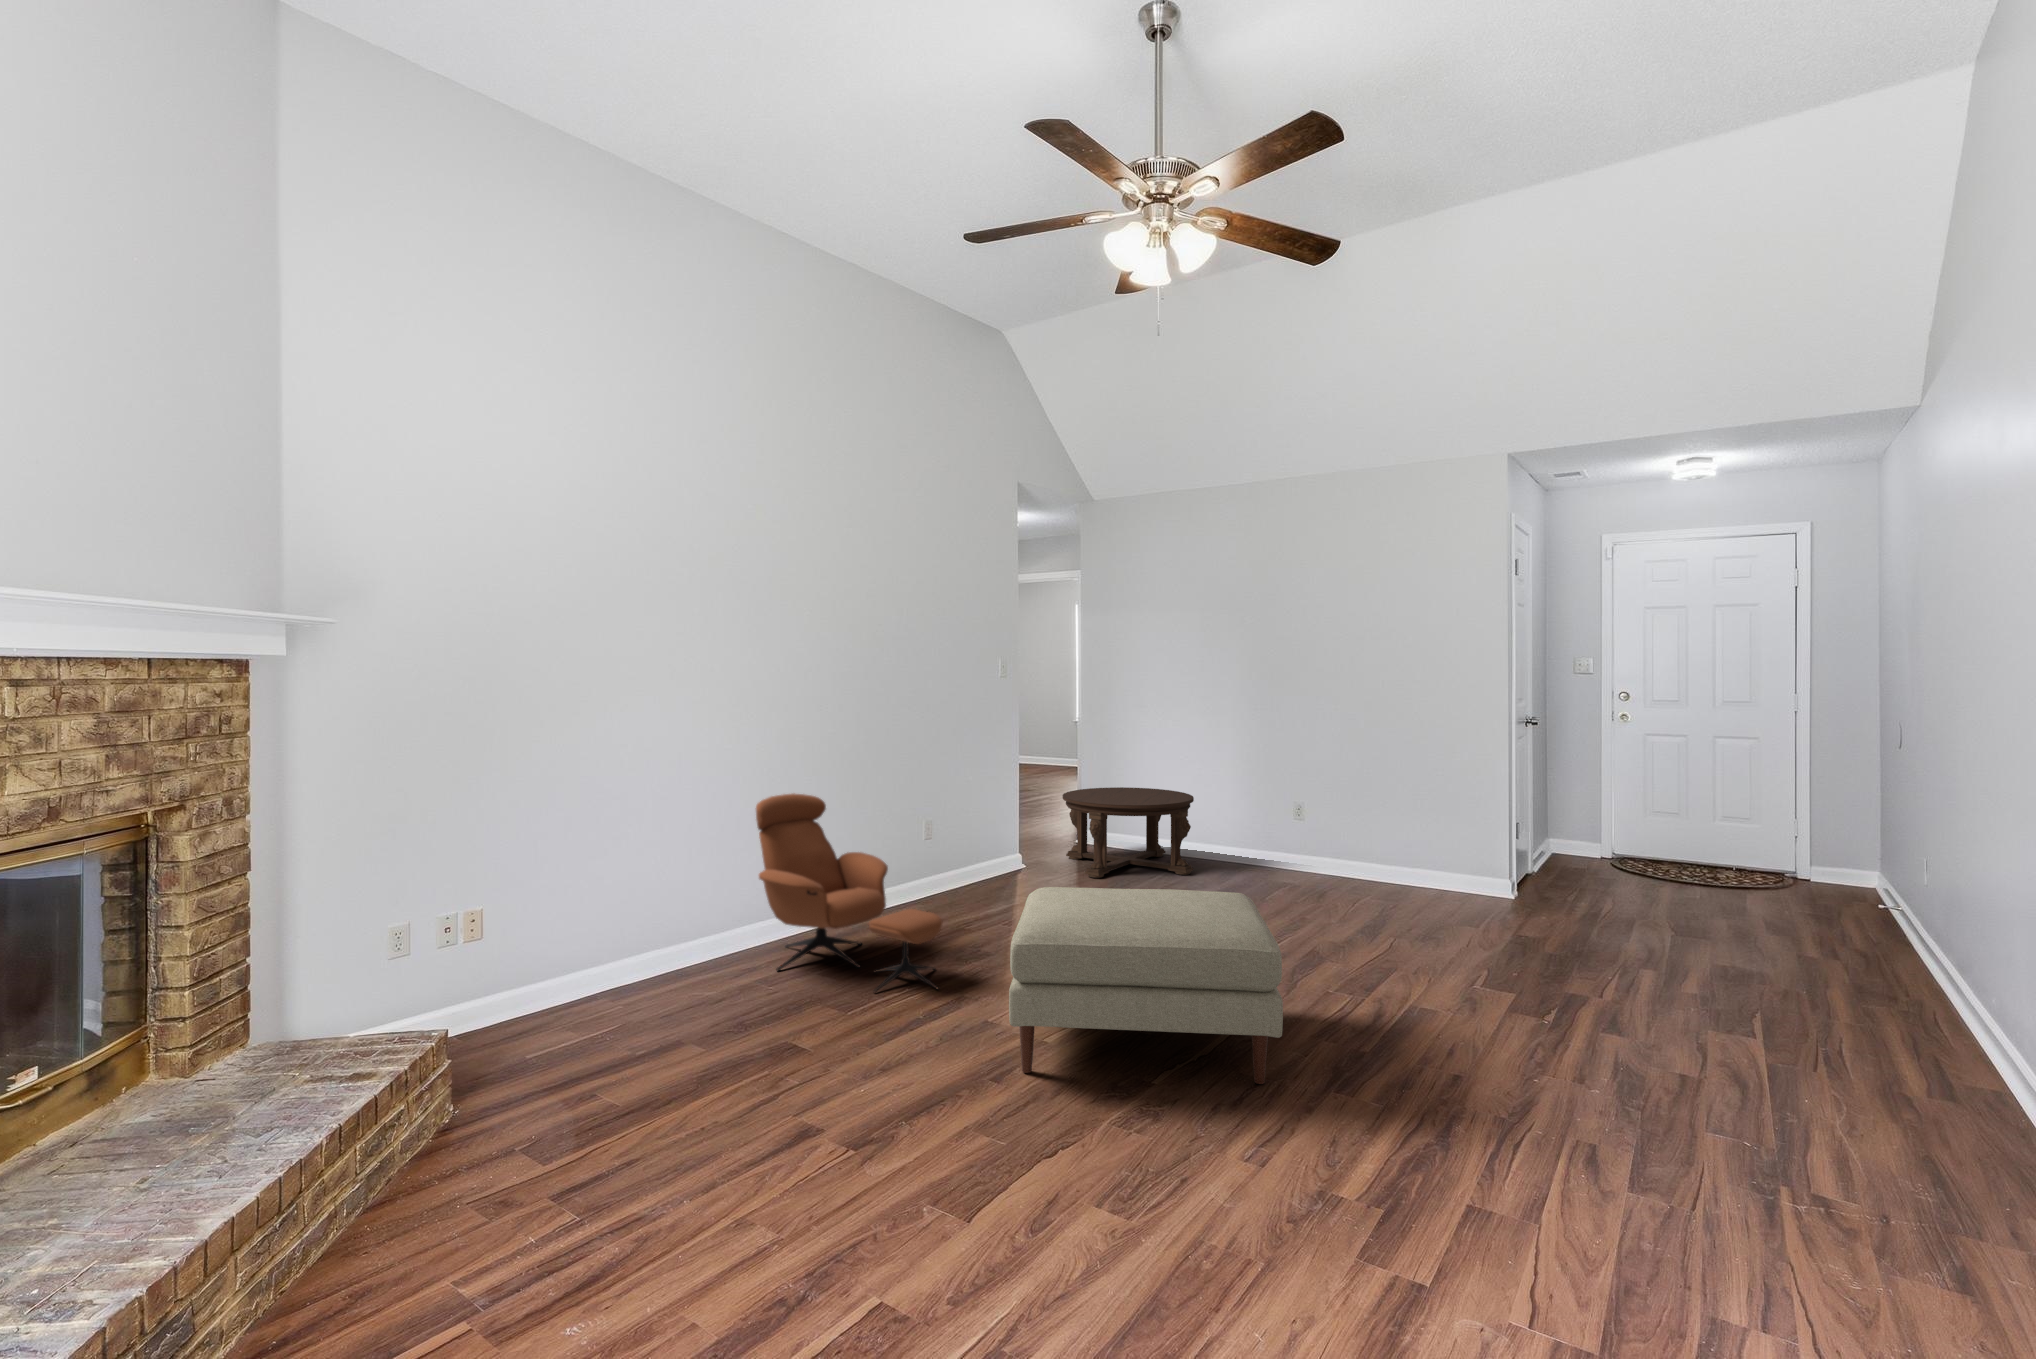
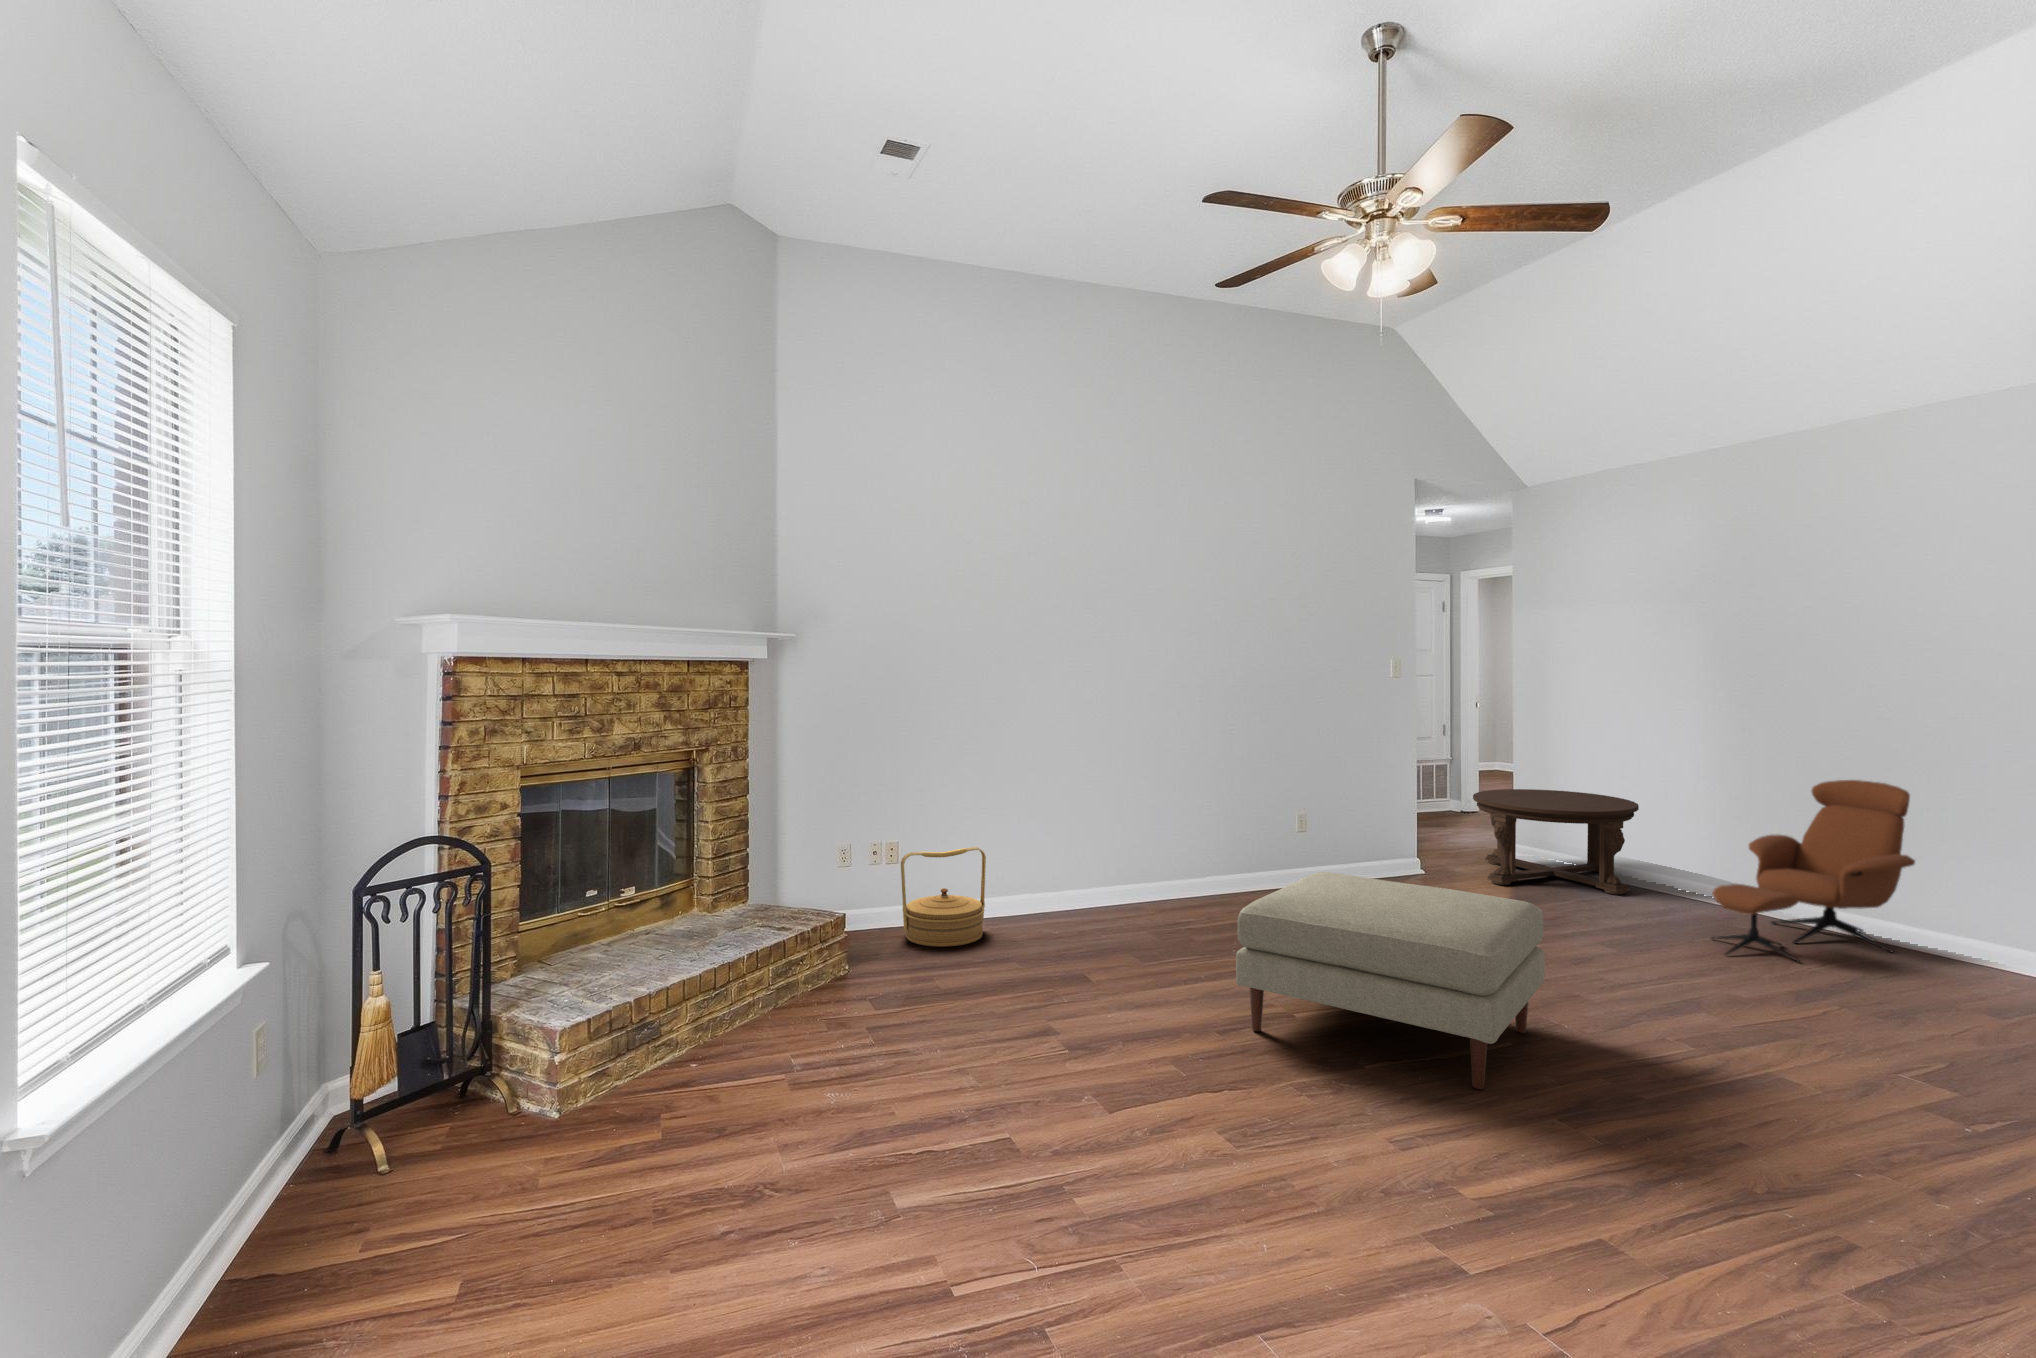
lounge chair: present [756,793,942,992] -> present [1712,780,1915,962]
woven basket: none [507,908,625,1051] -> present [901,847,986,947]

